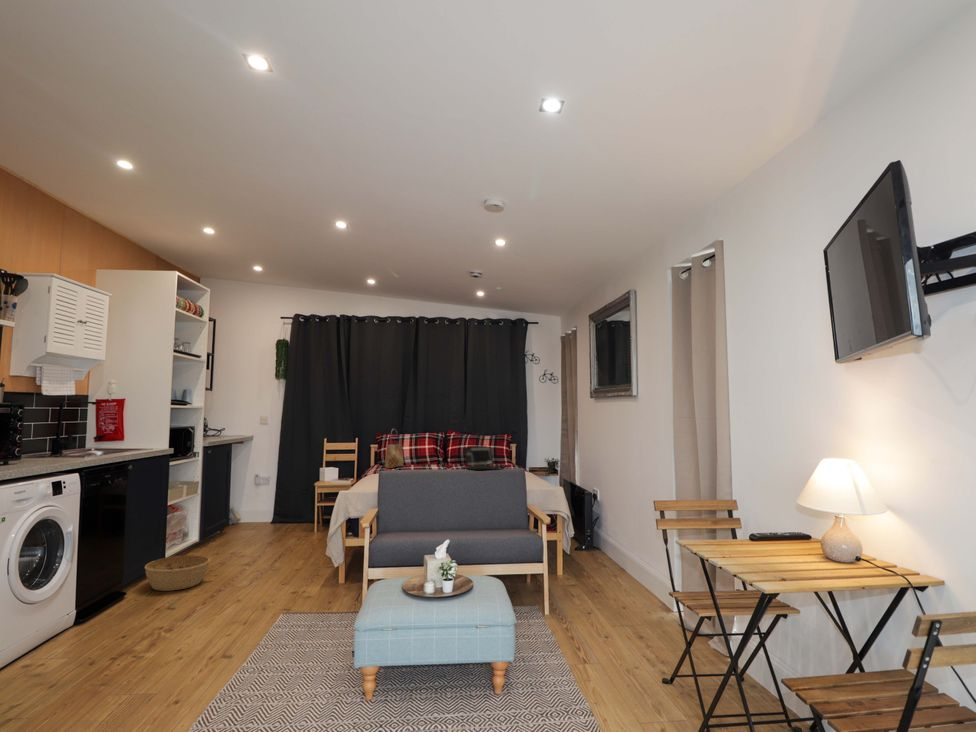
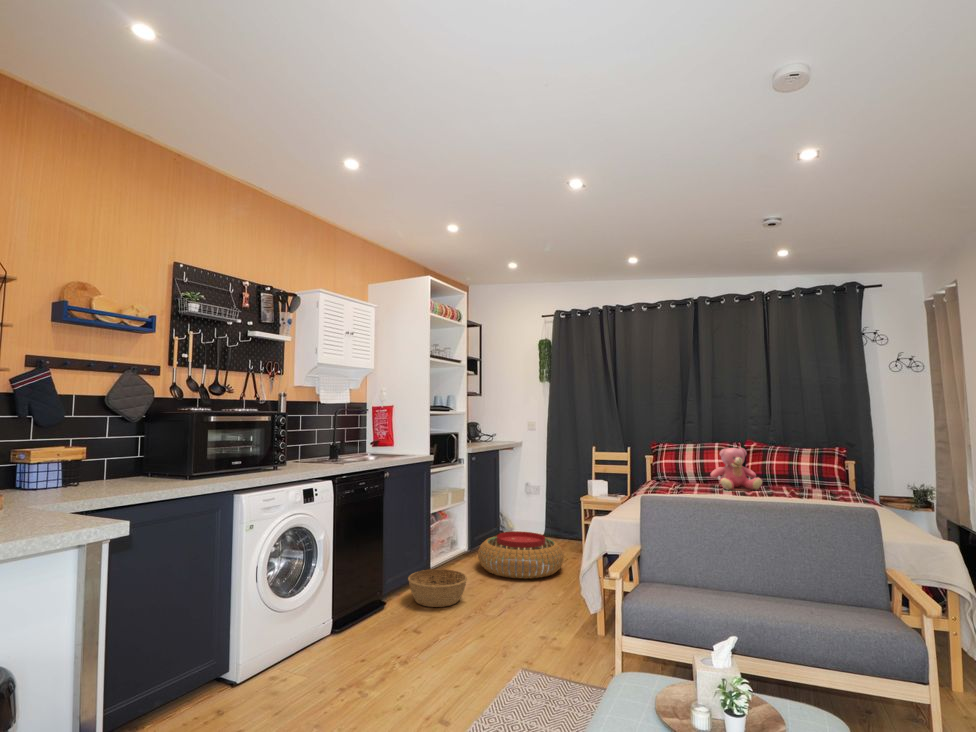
tote bag: present [385,429,404,468] -> none [662,438,687,487]
teddy bear: none [422,435,458,468] -> present [710,448,762,490]
laptop: present [463,446,504,470] -> none [769,464,836,499]
pouf: none [214,516,299,558] -> present [478,532,564,579]

